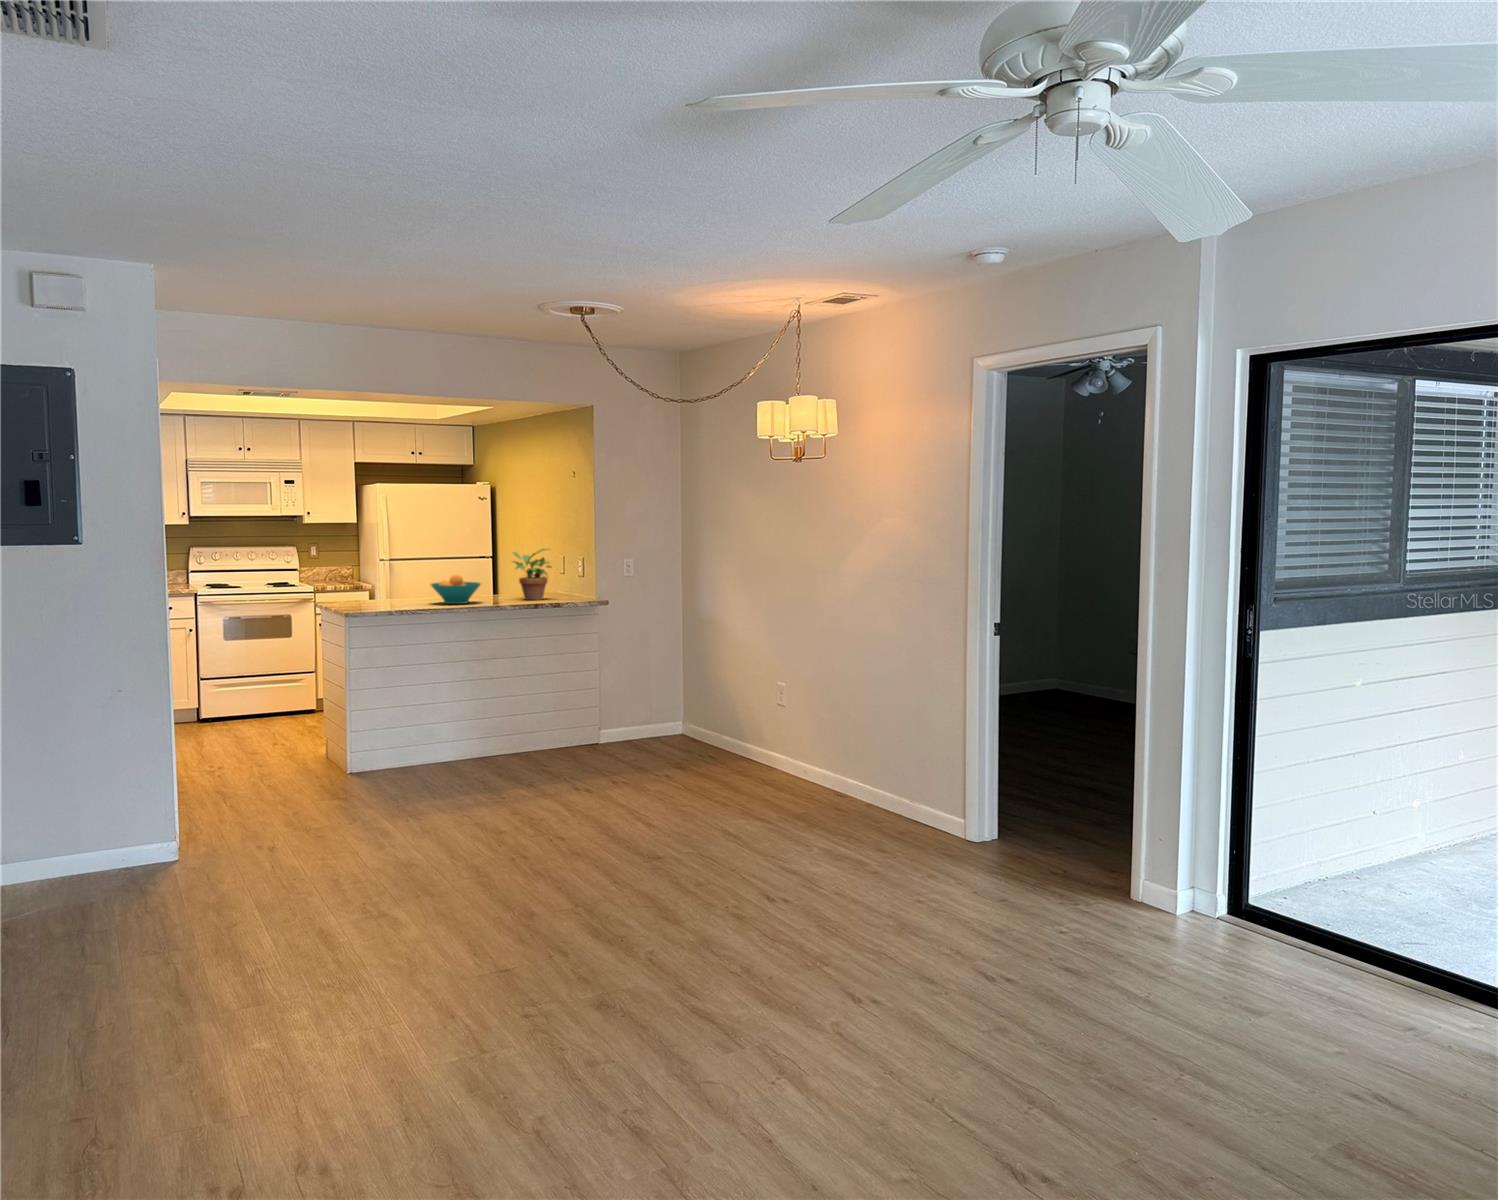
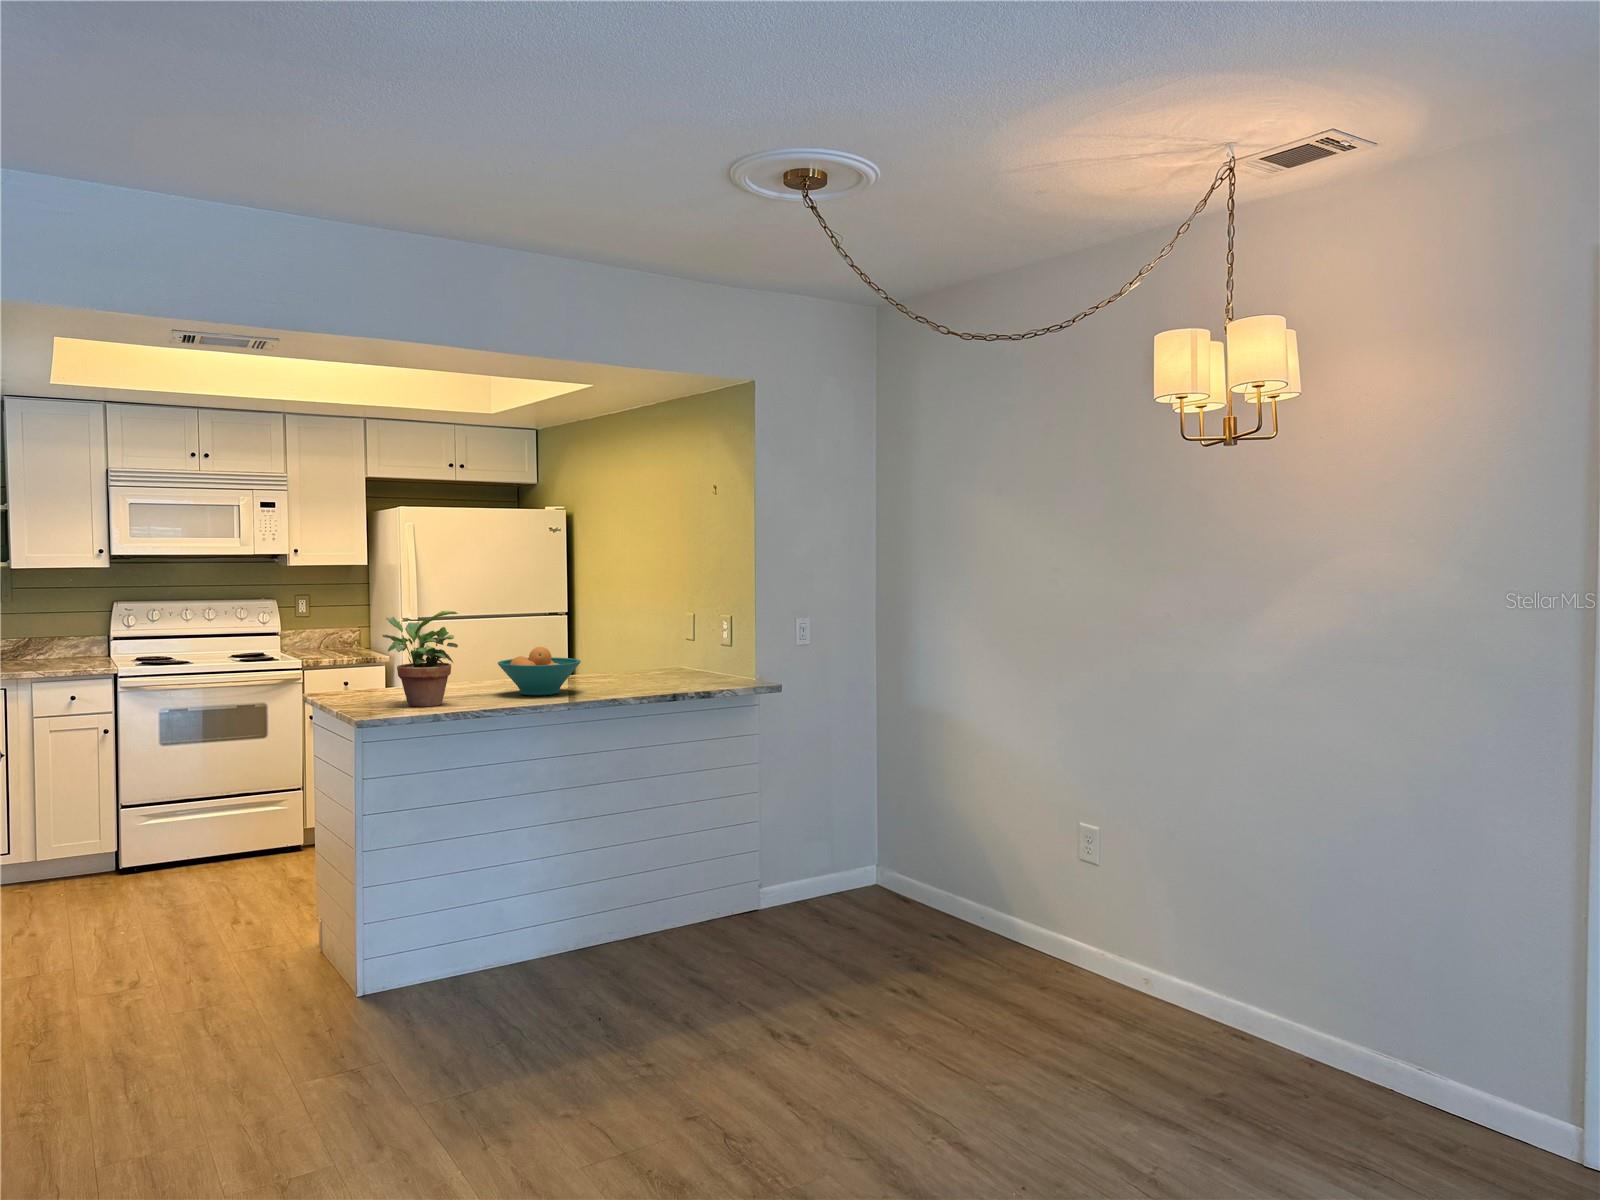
potted plant: present [513,548,551,600] -> present [382,611,458,707]

